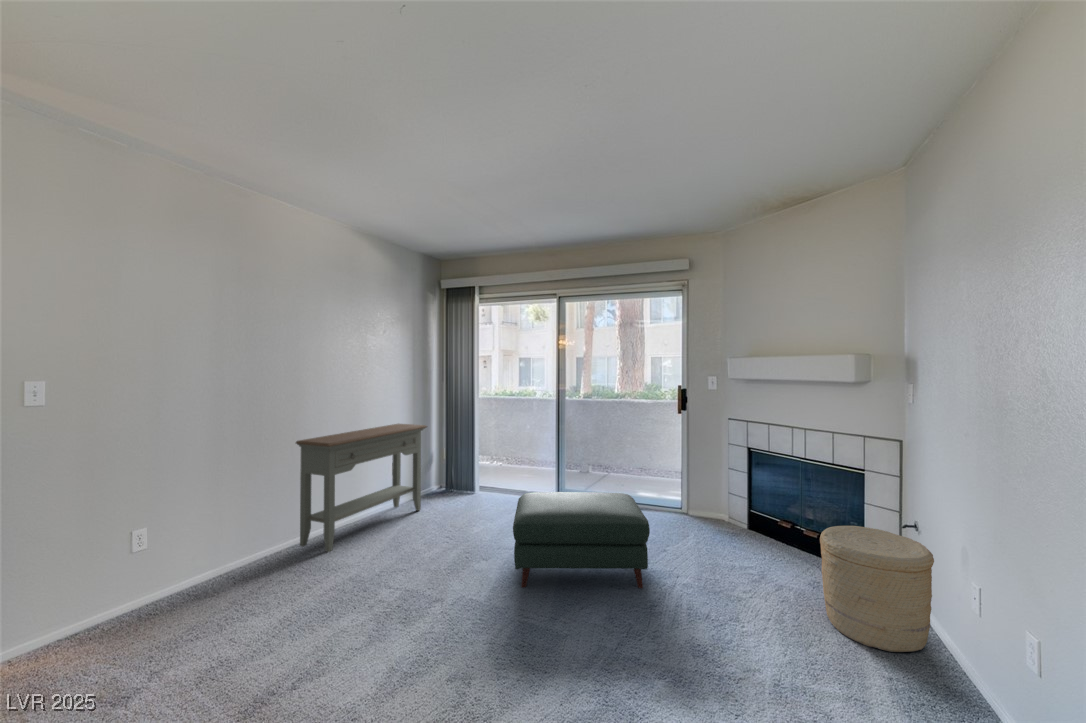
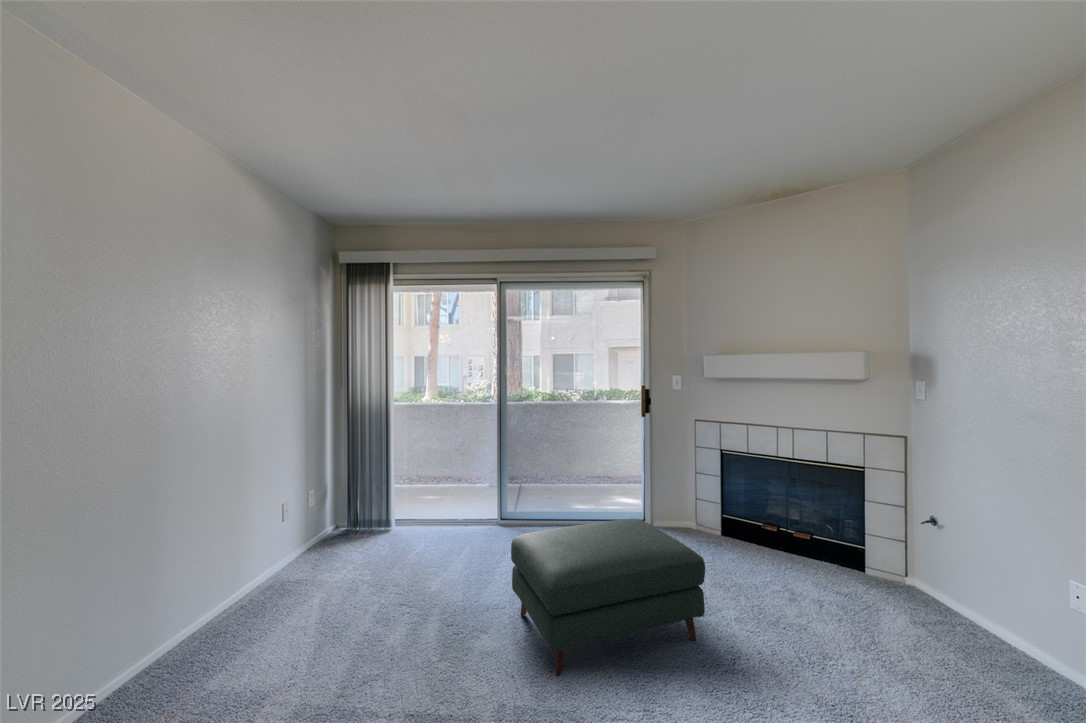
console table: present [296,424,427,552] -> none [130,449,338,680]
woven basket: present [820,526,934,652] -> none [877,530,1007,667]

